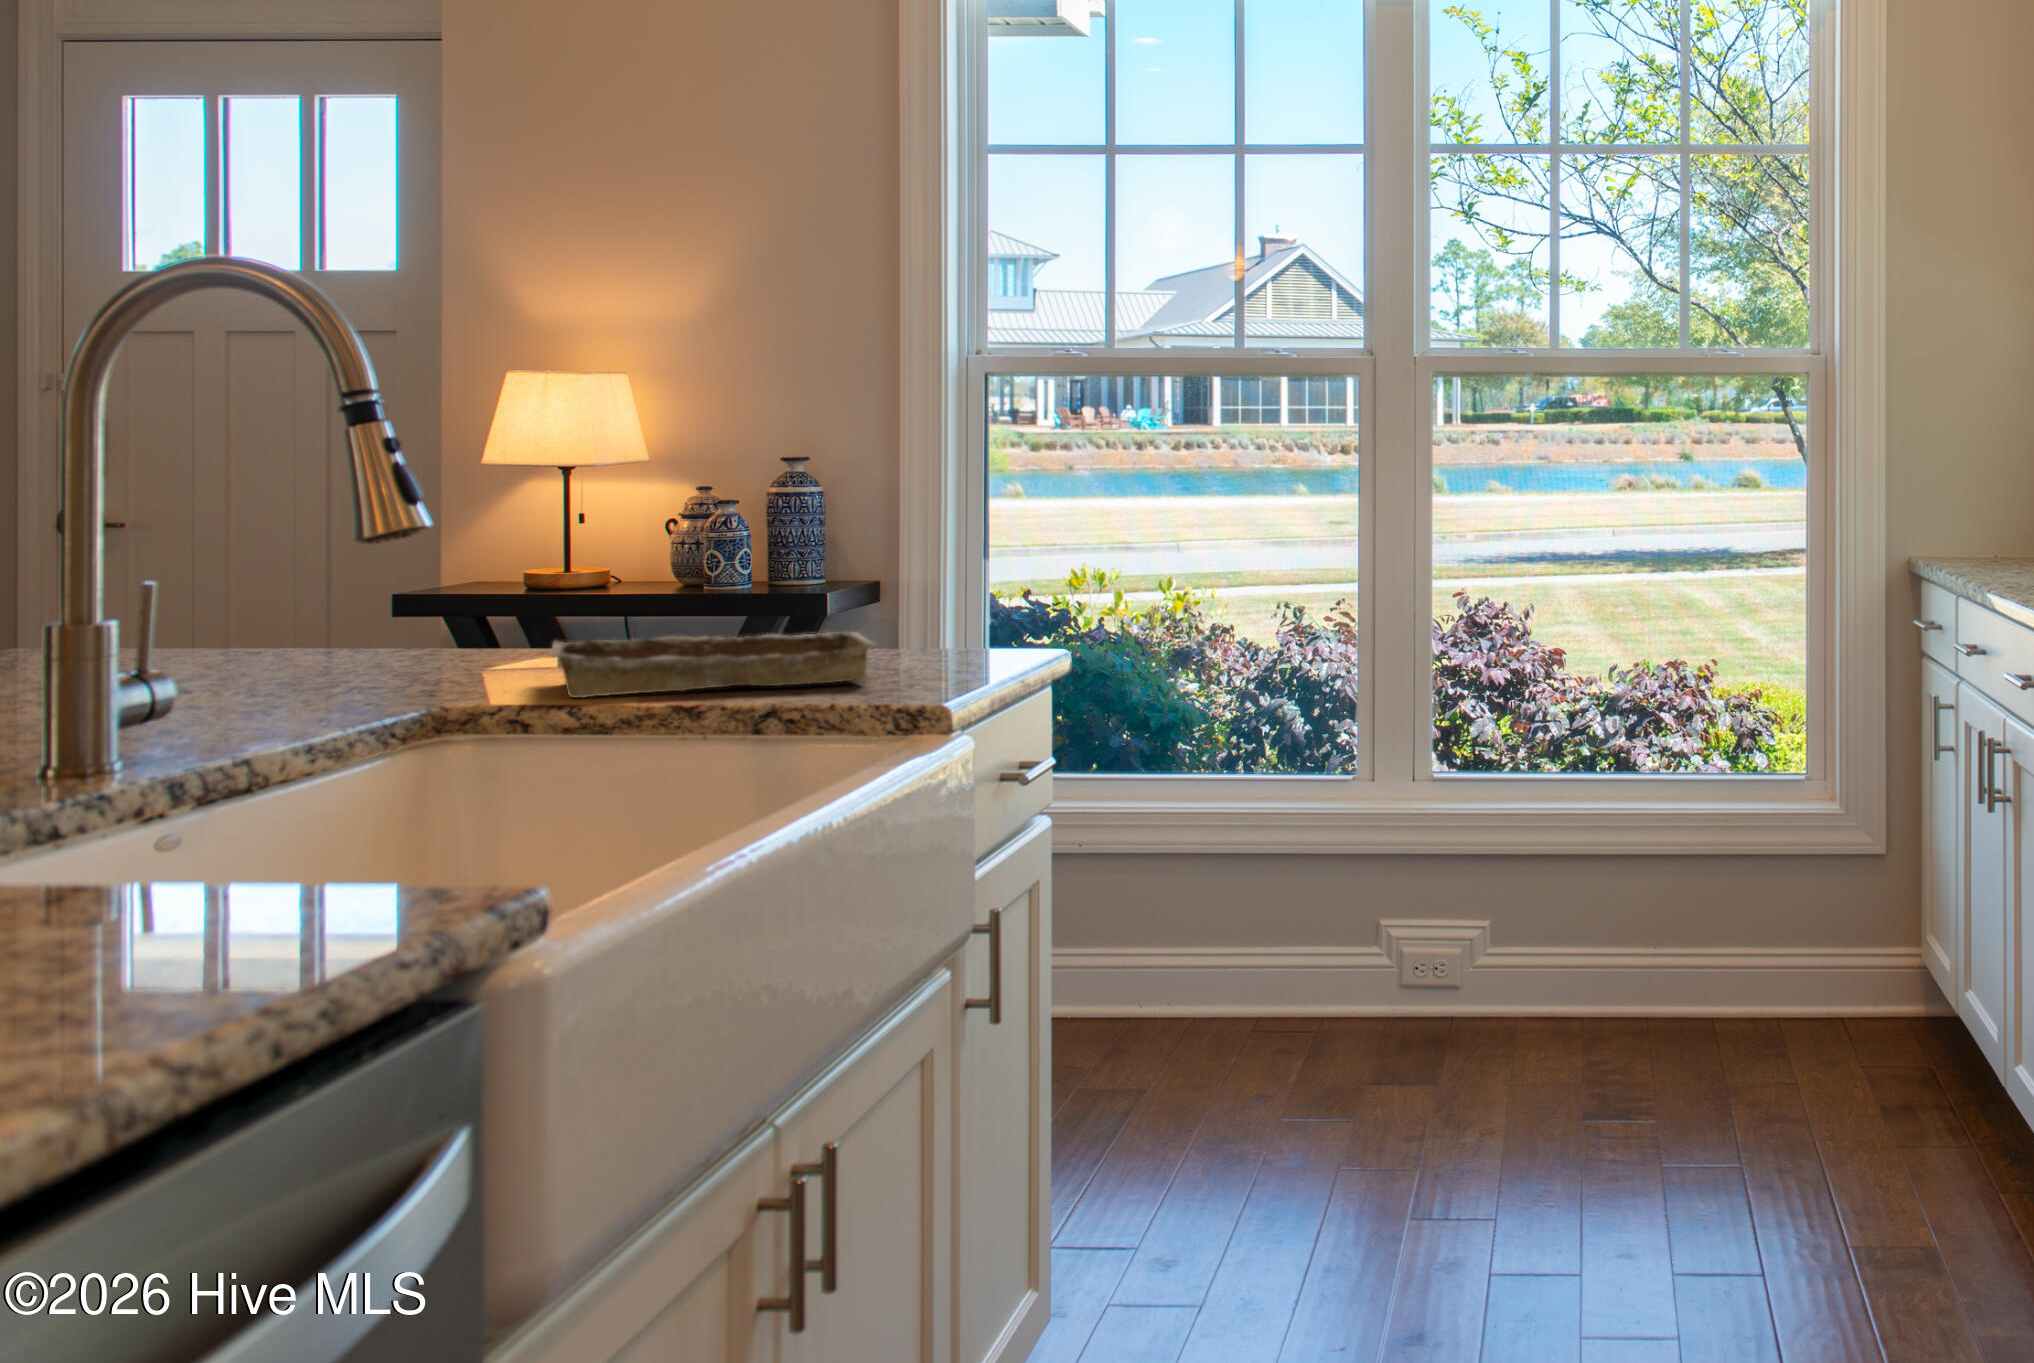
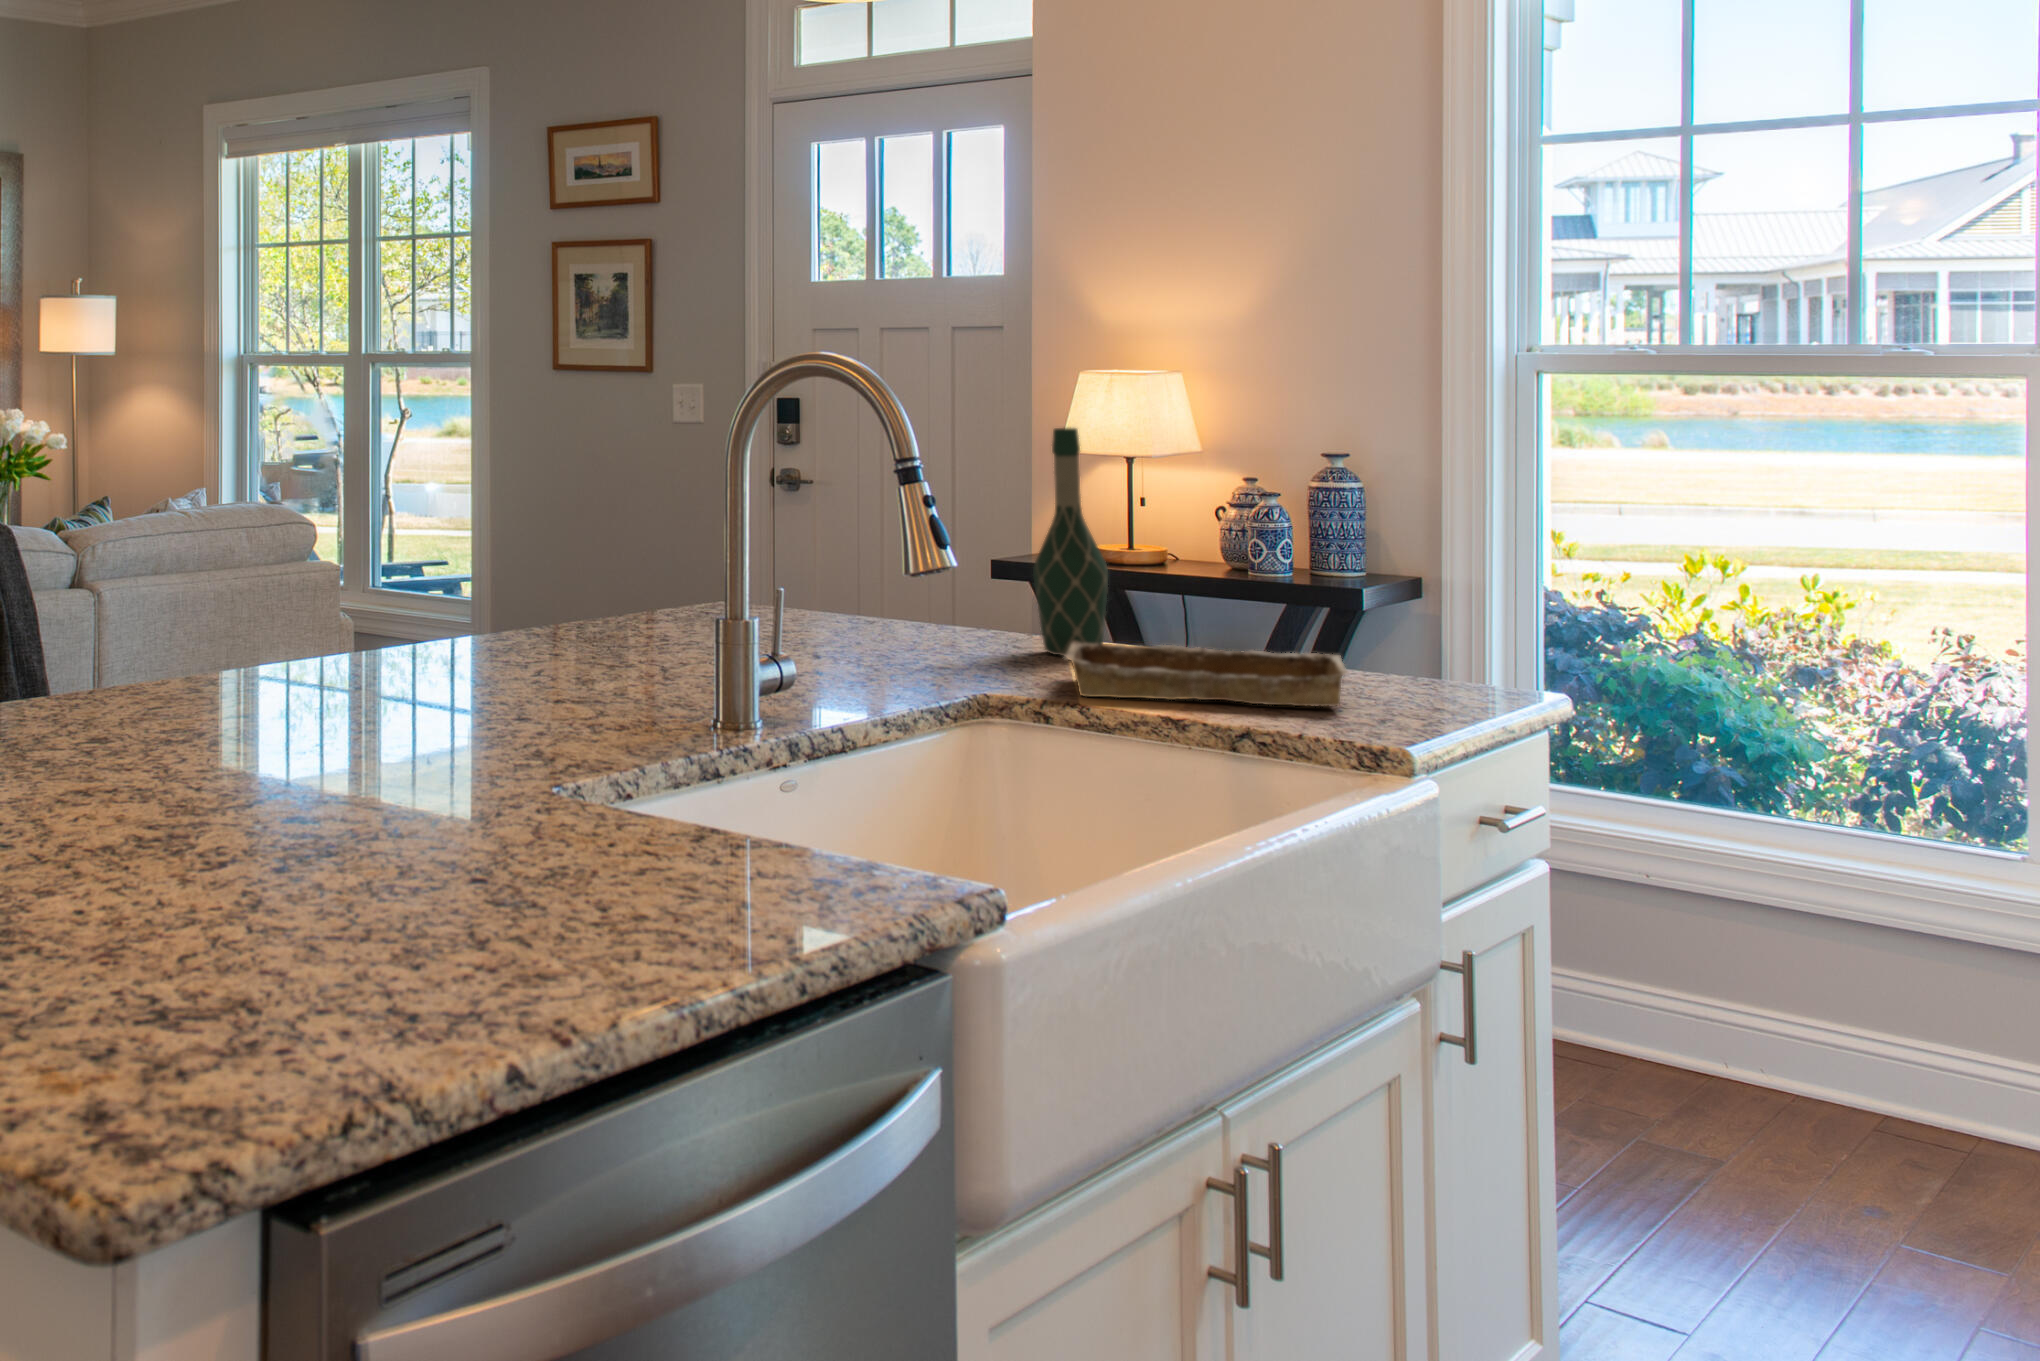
wine bottle: none [495,399,591,665] -> present [1033,428,1108,656]

